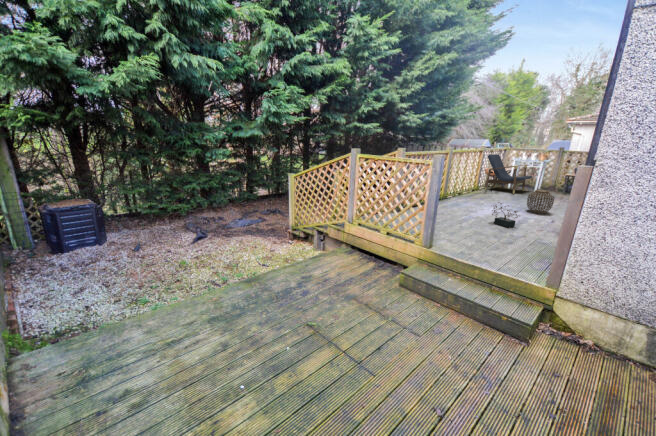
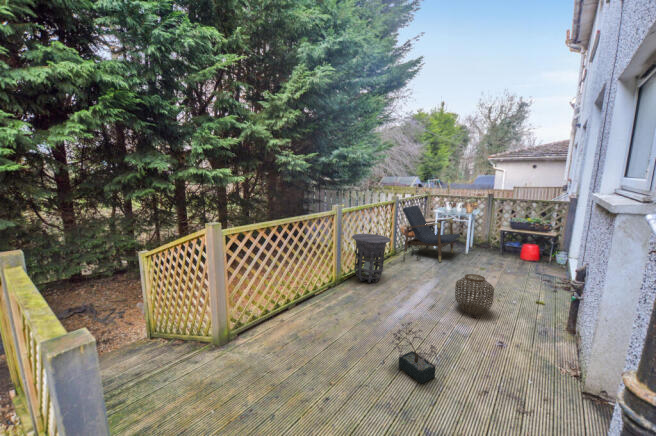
side table: none [454,169,482,199] -> present [352,234,390,283]

